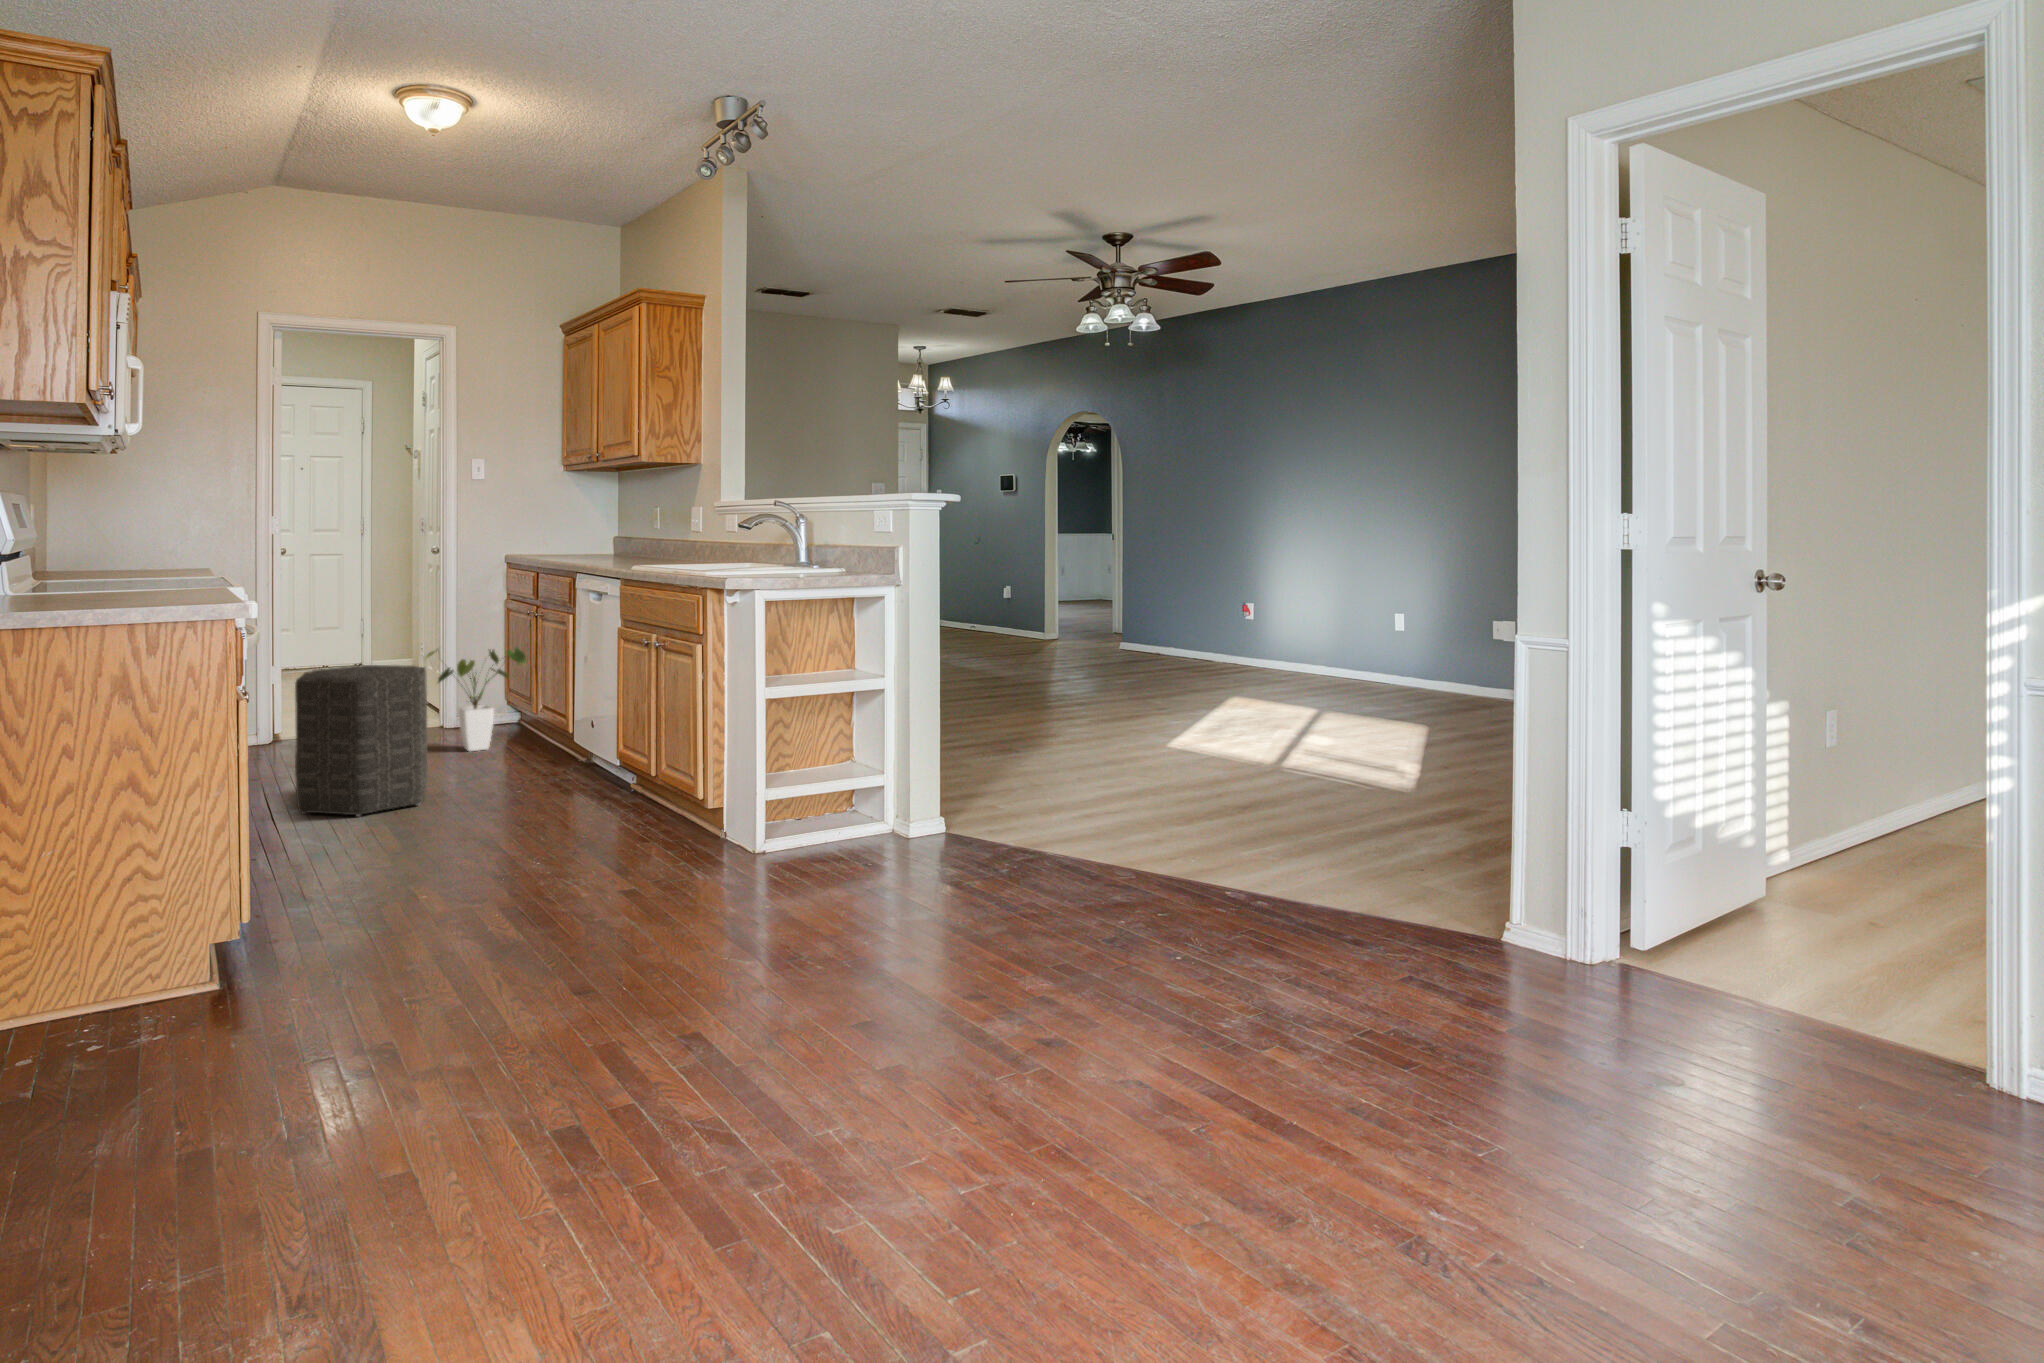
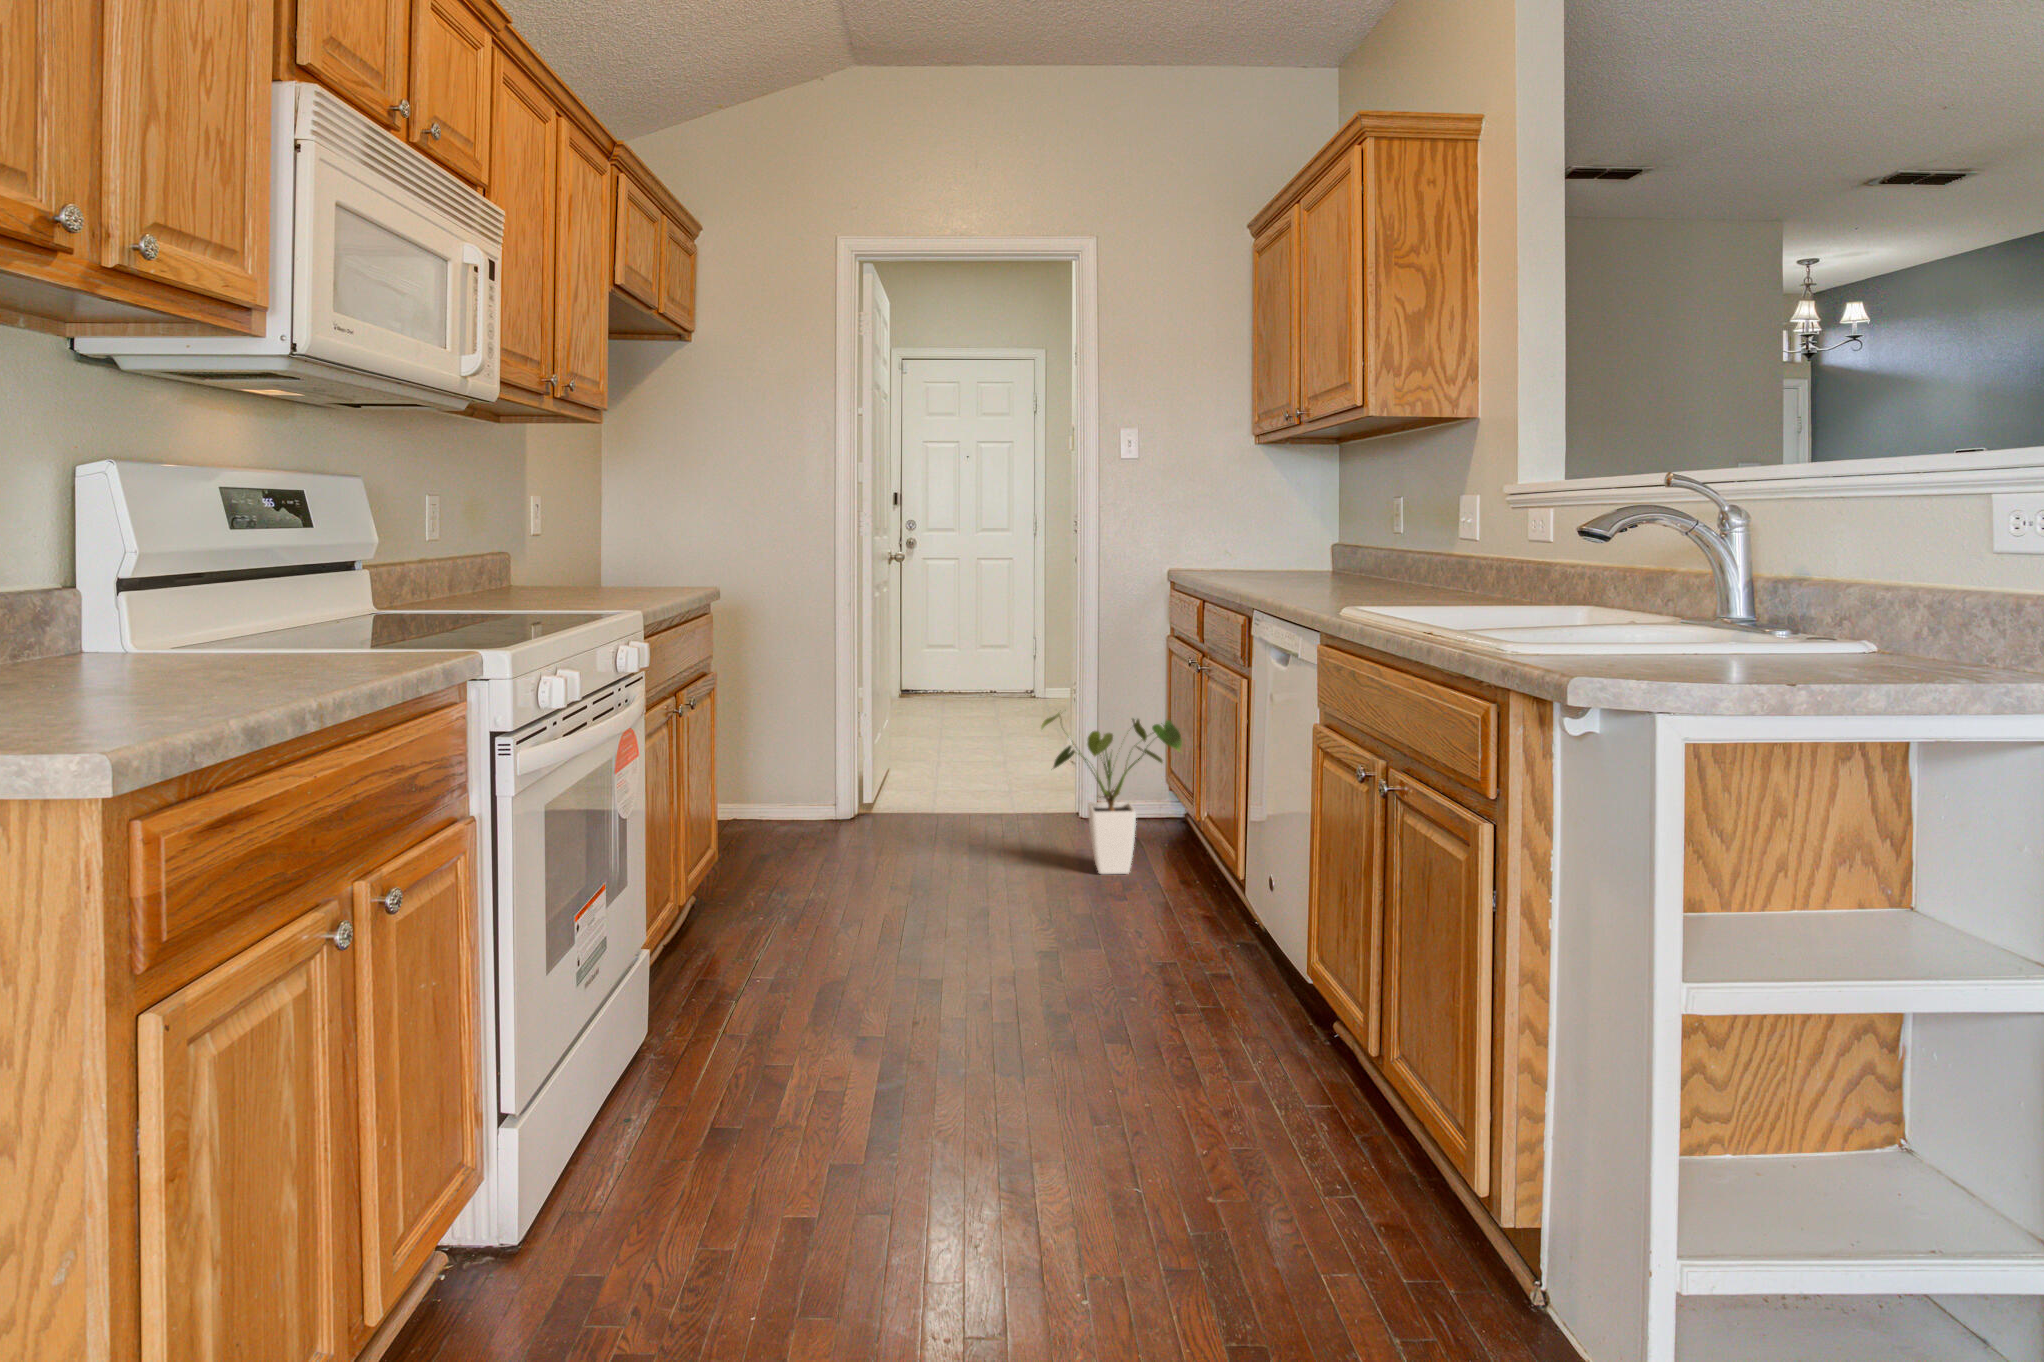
ottoman: present [295,665,427,817] -> none [790,754,997,1025]

